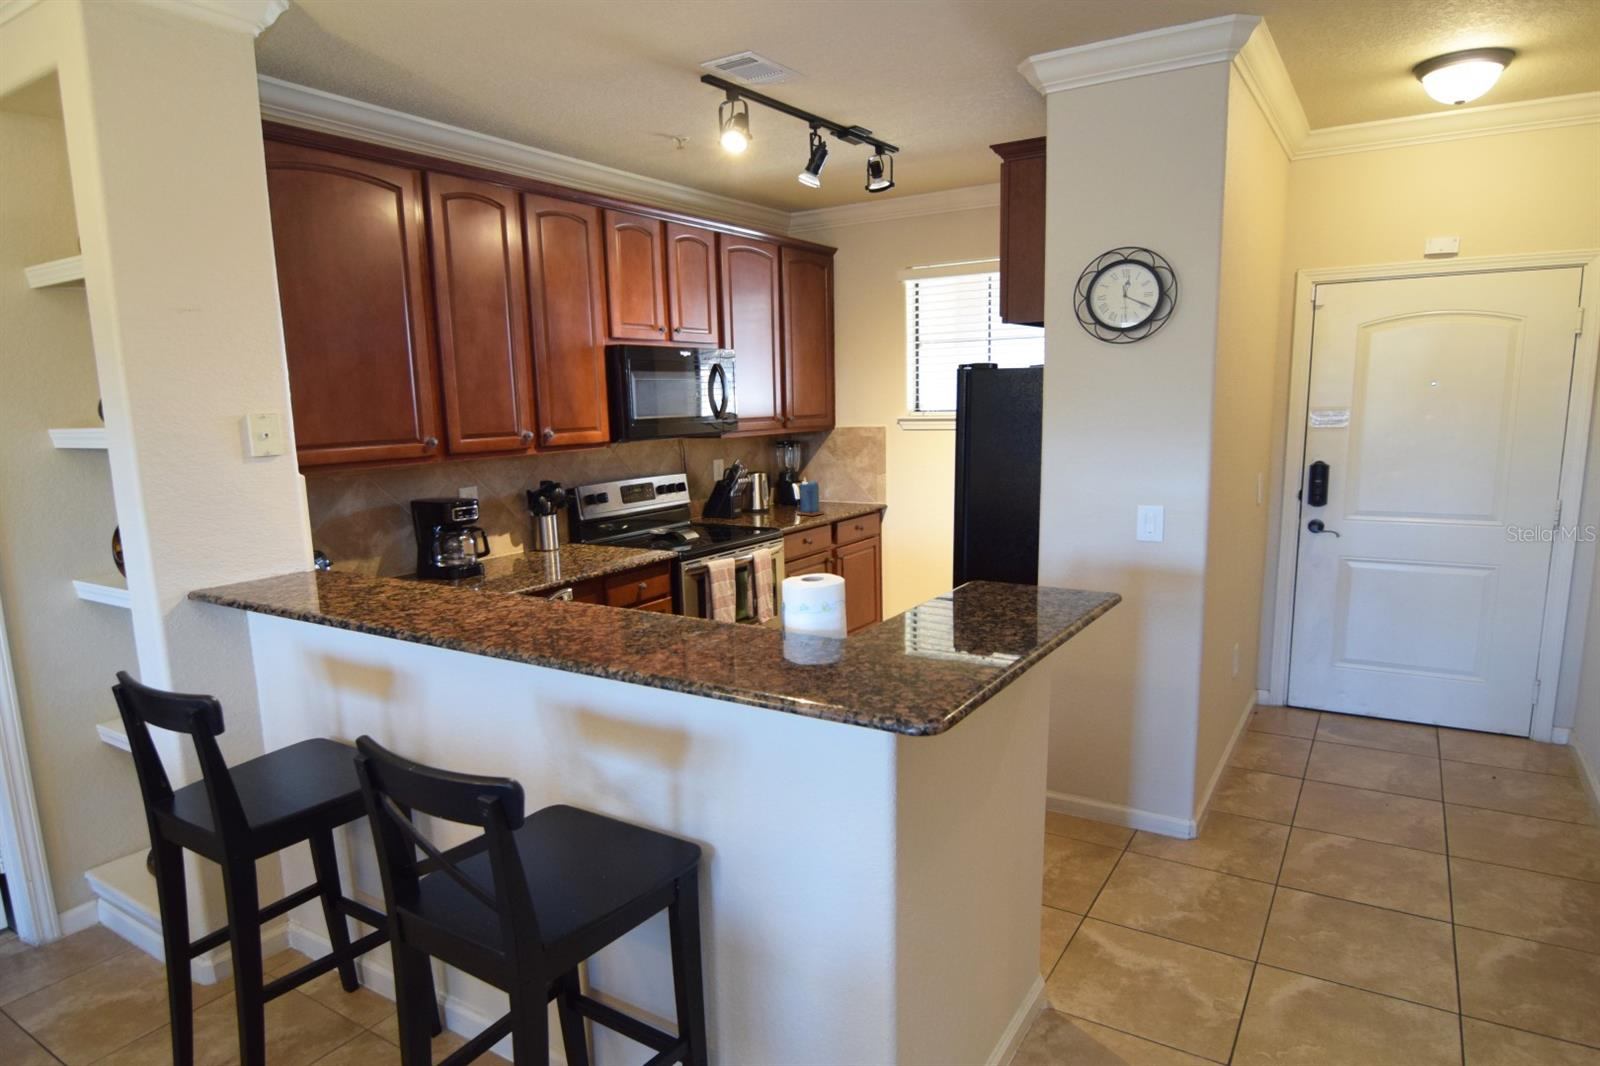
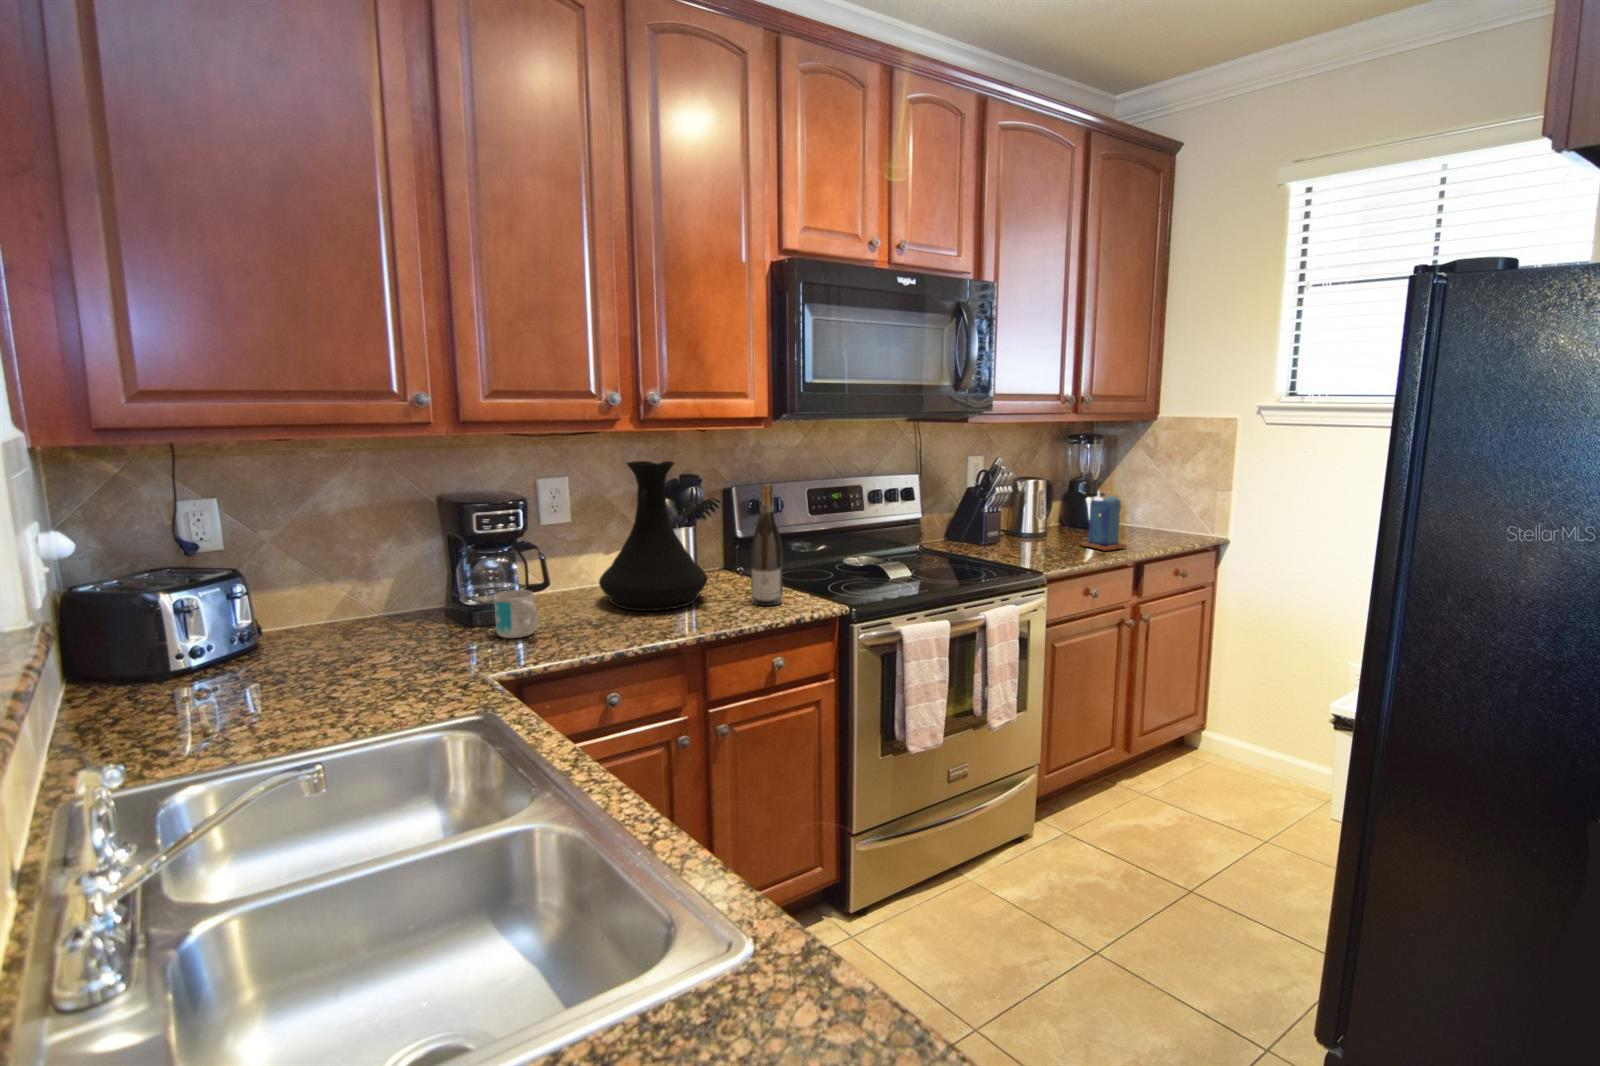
vase: none [515,471,587,565] -> present [598,461,708,611]
wine bottle: none [612,481,634,557] -> present [751,484,783,606]
mug: none [475,554,508,582] -> present [494,590,538,638]

